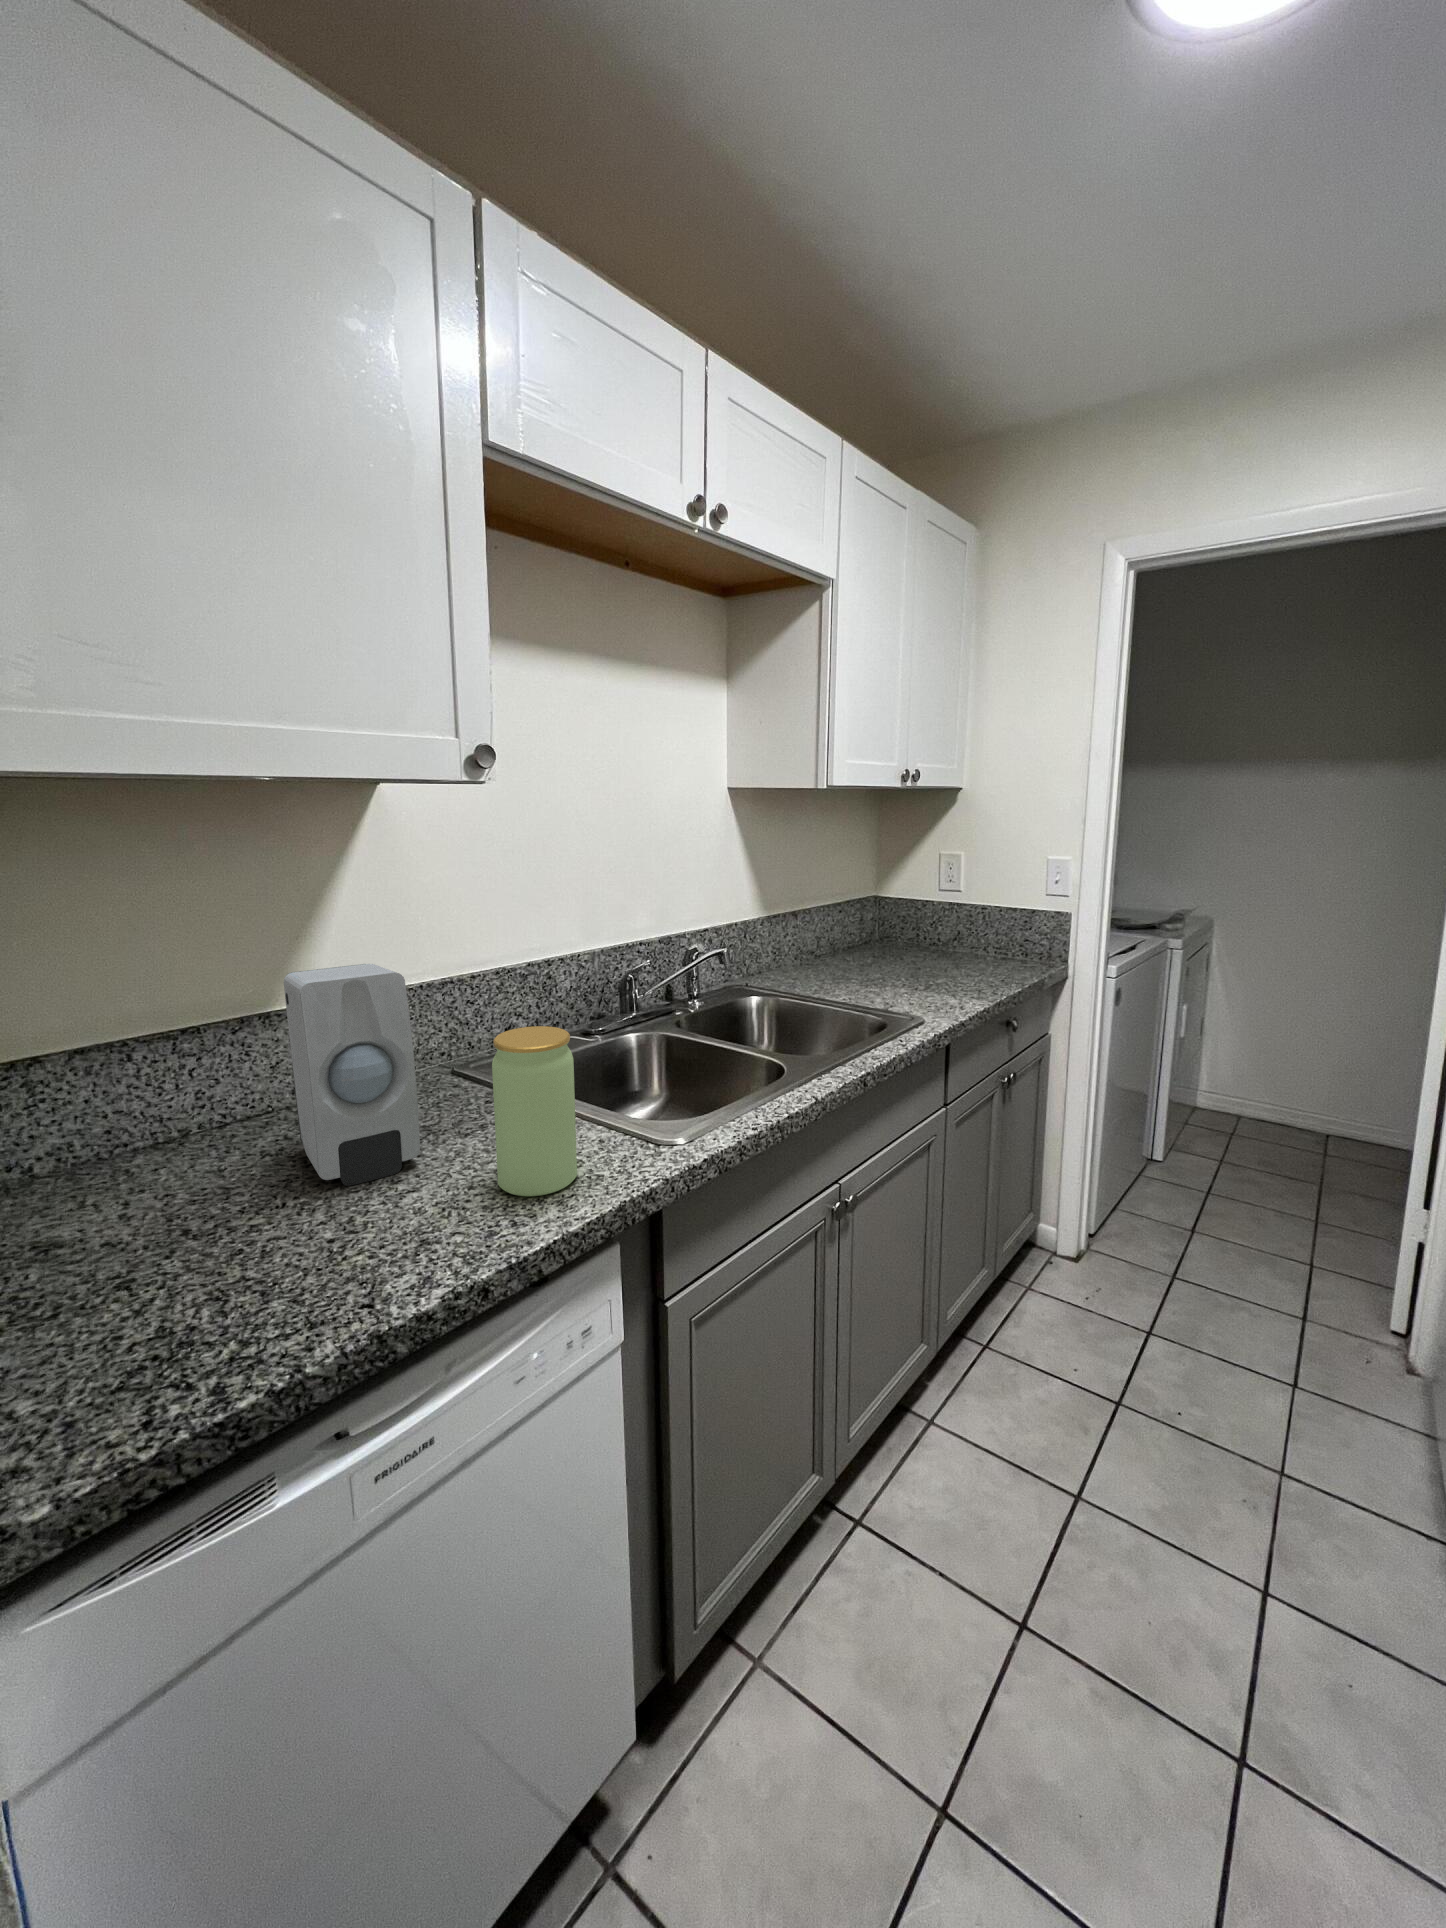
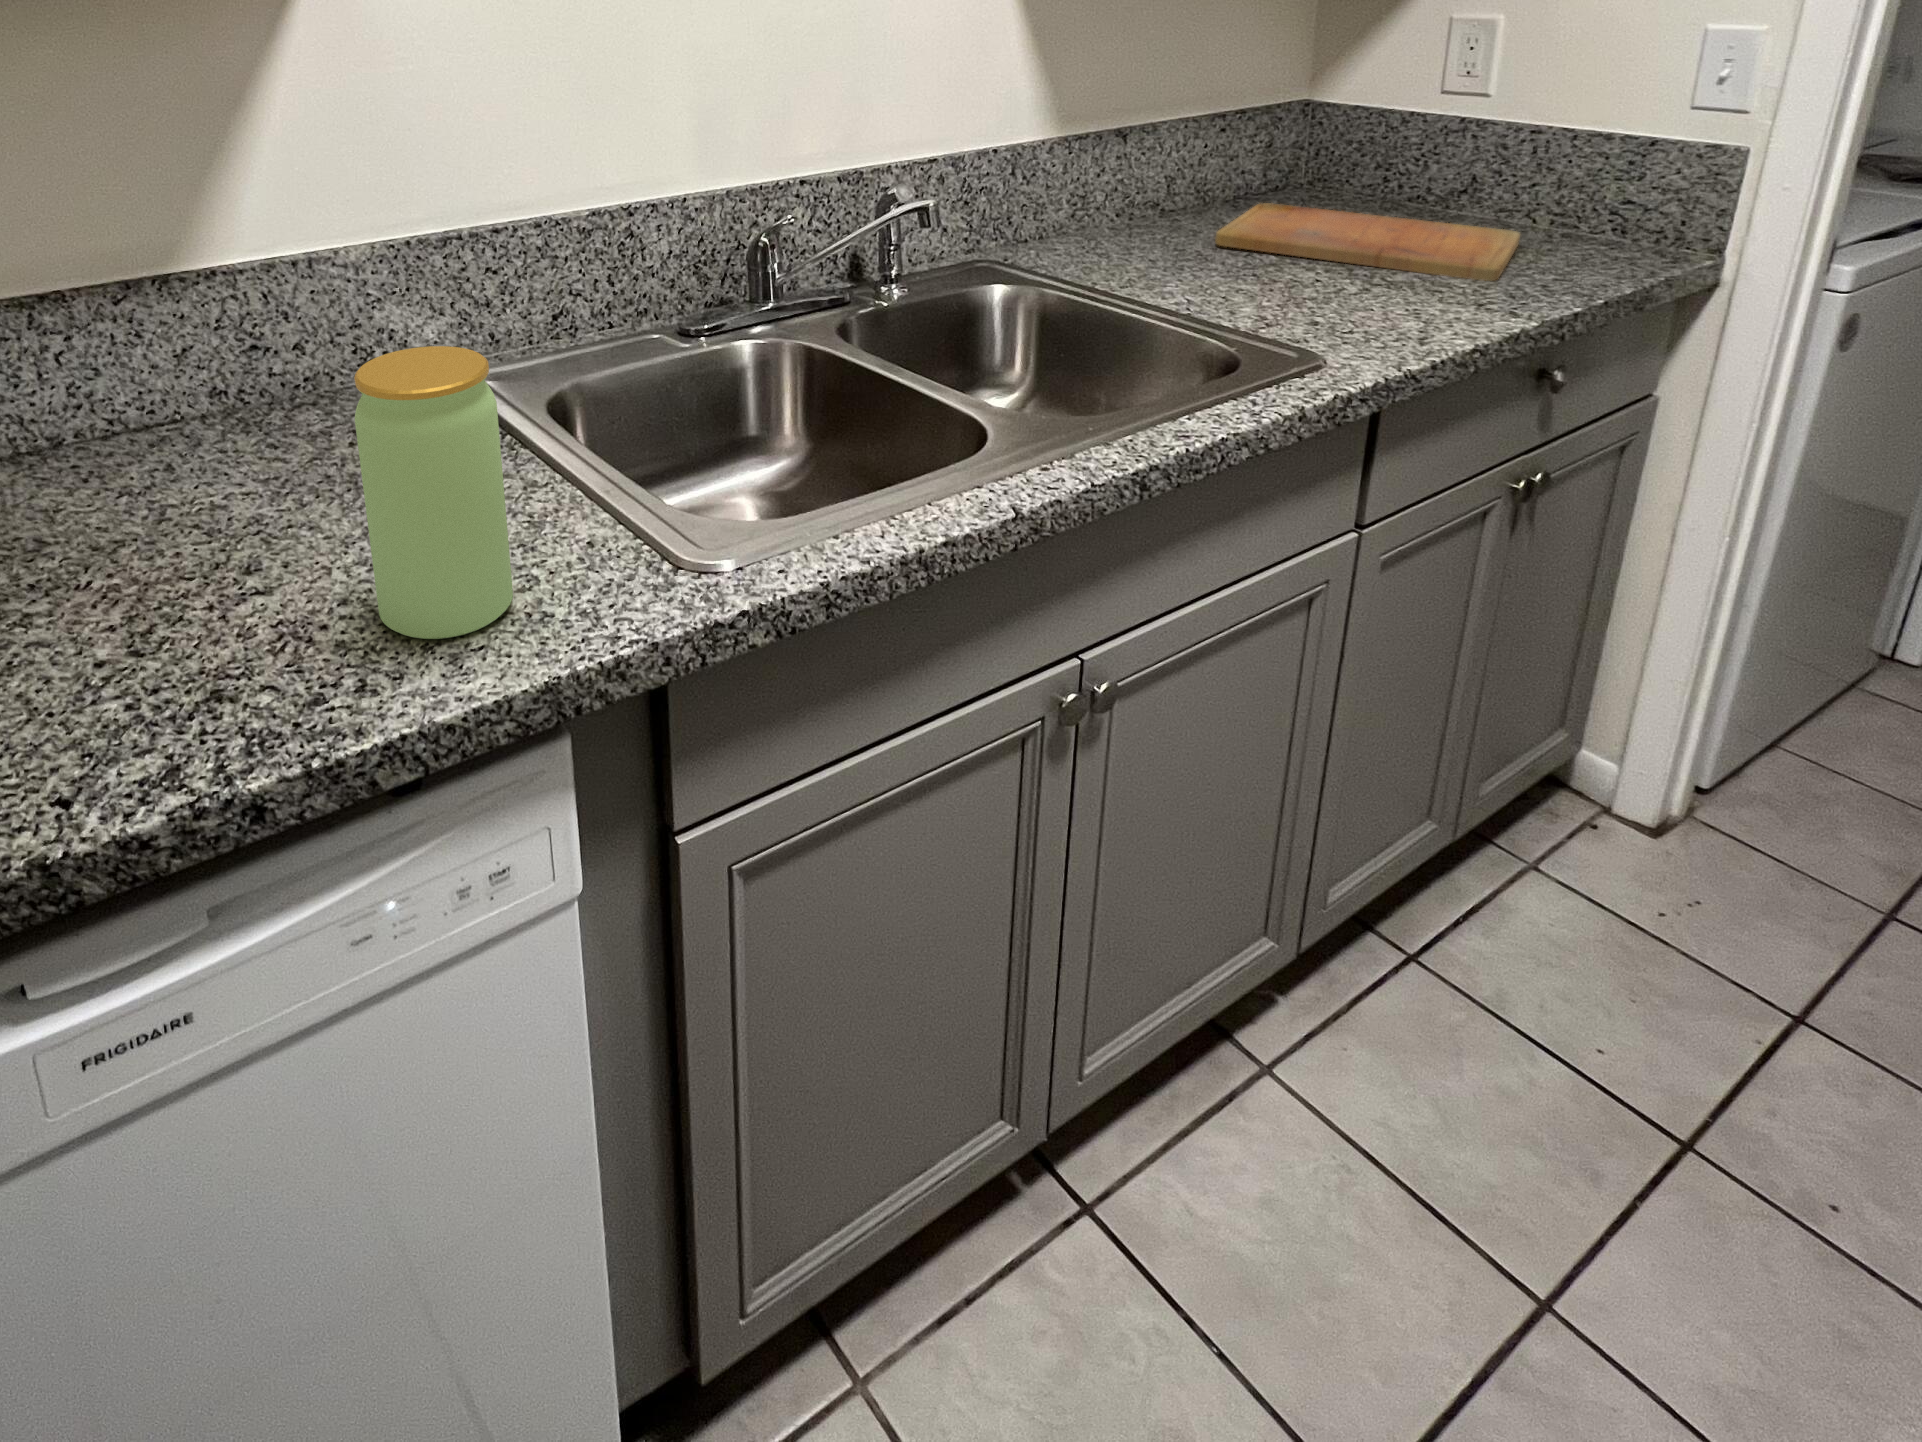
cutting board: none [847,949,984,980] -> present [1215,203,1520,281]
soap dispenser: present [284,964,420,1186] -> none [91,213,301,568]

